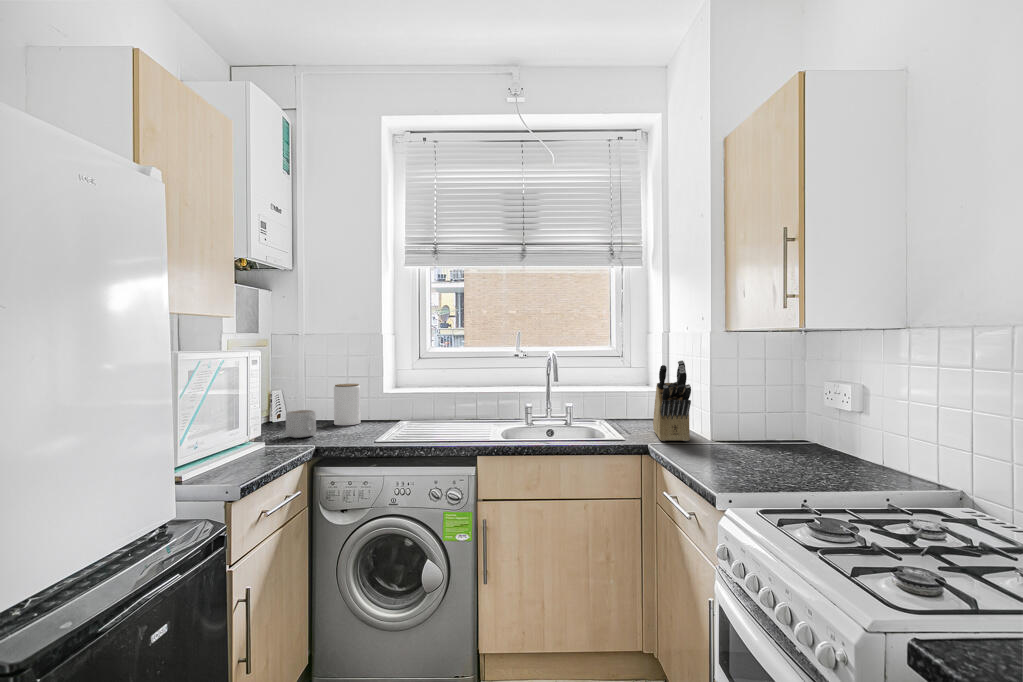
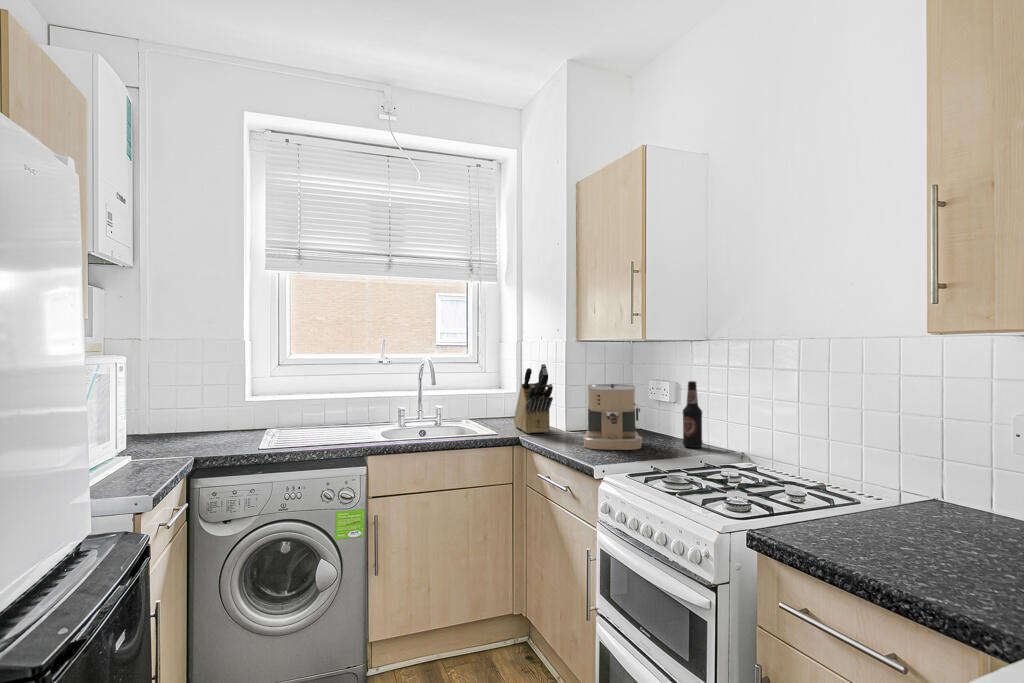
jar: present [334,384,361,425] -> none [192,393,222,437]
coffee maker: none [720,386,800,473] -> present [583,384,642,450]
bottle: none [861,387,891,477] -> present [683,381,703,448]
mug: present [286,410,316,438] -> none [150,421,189,450]

